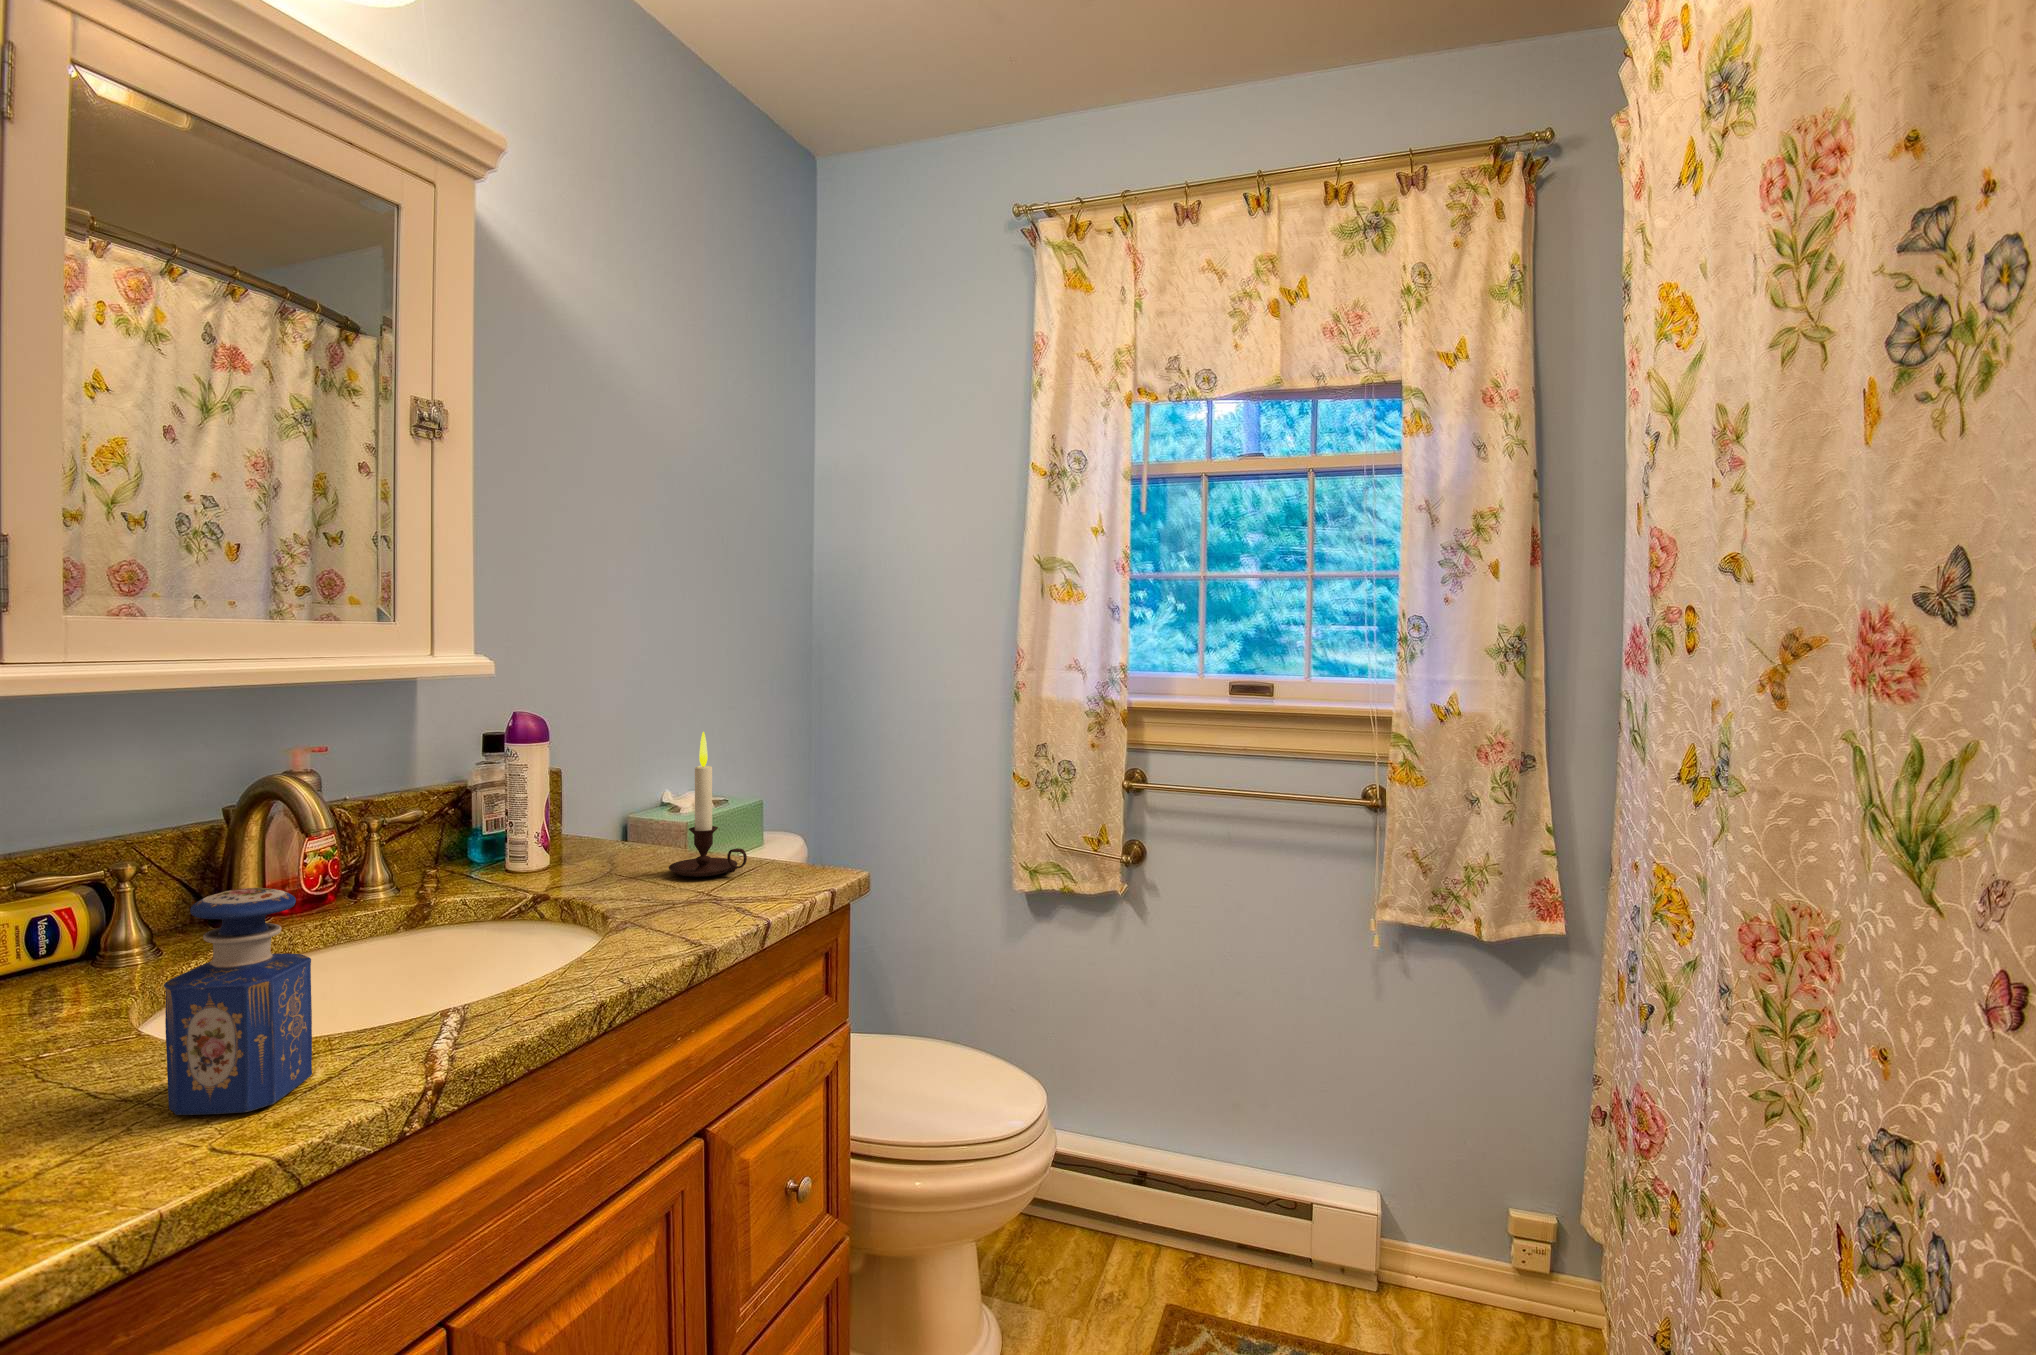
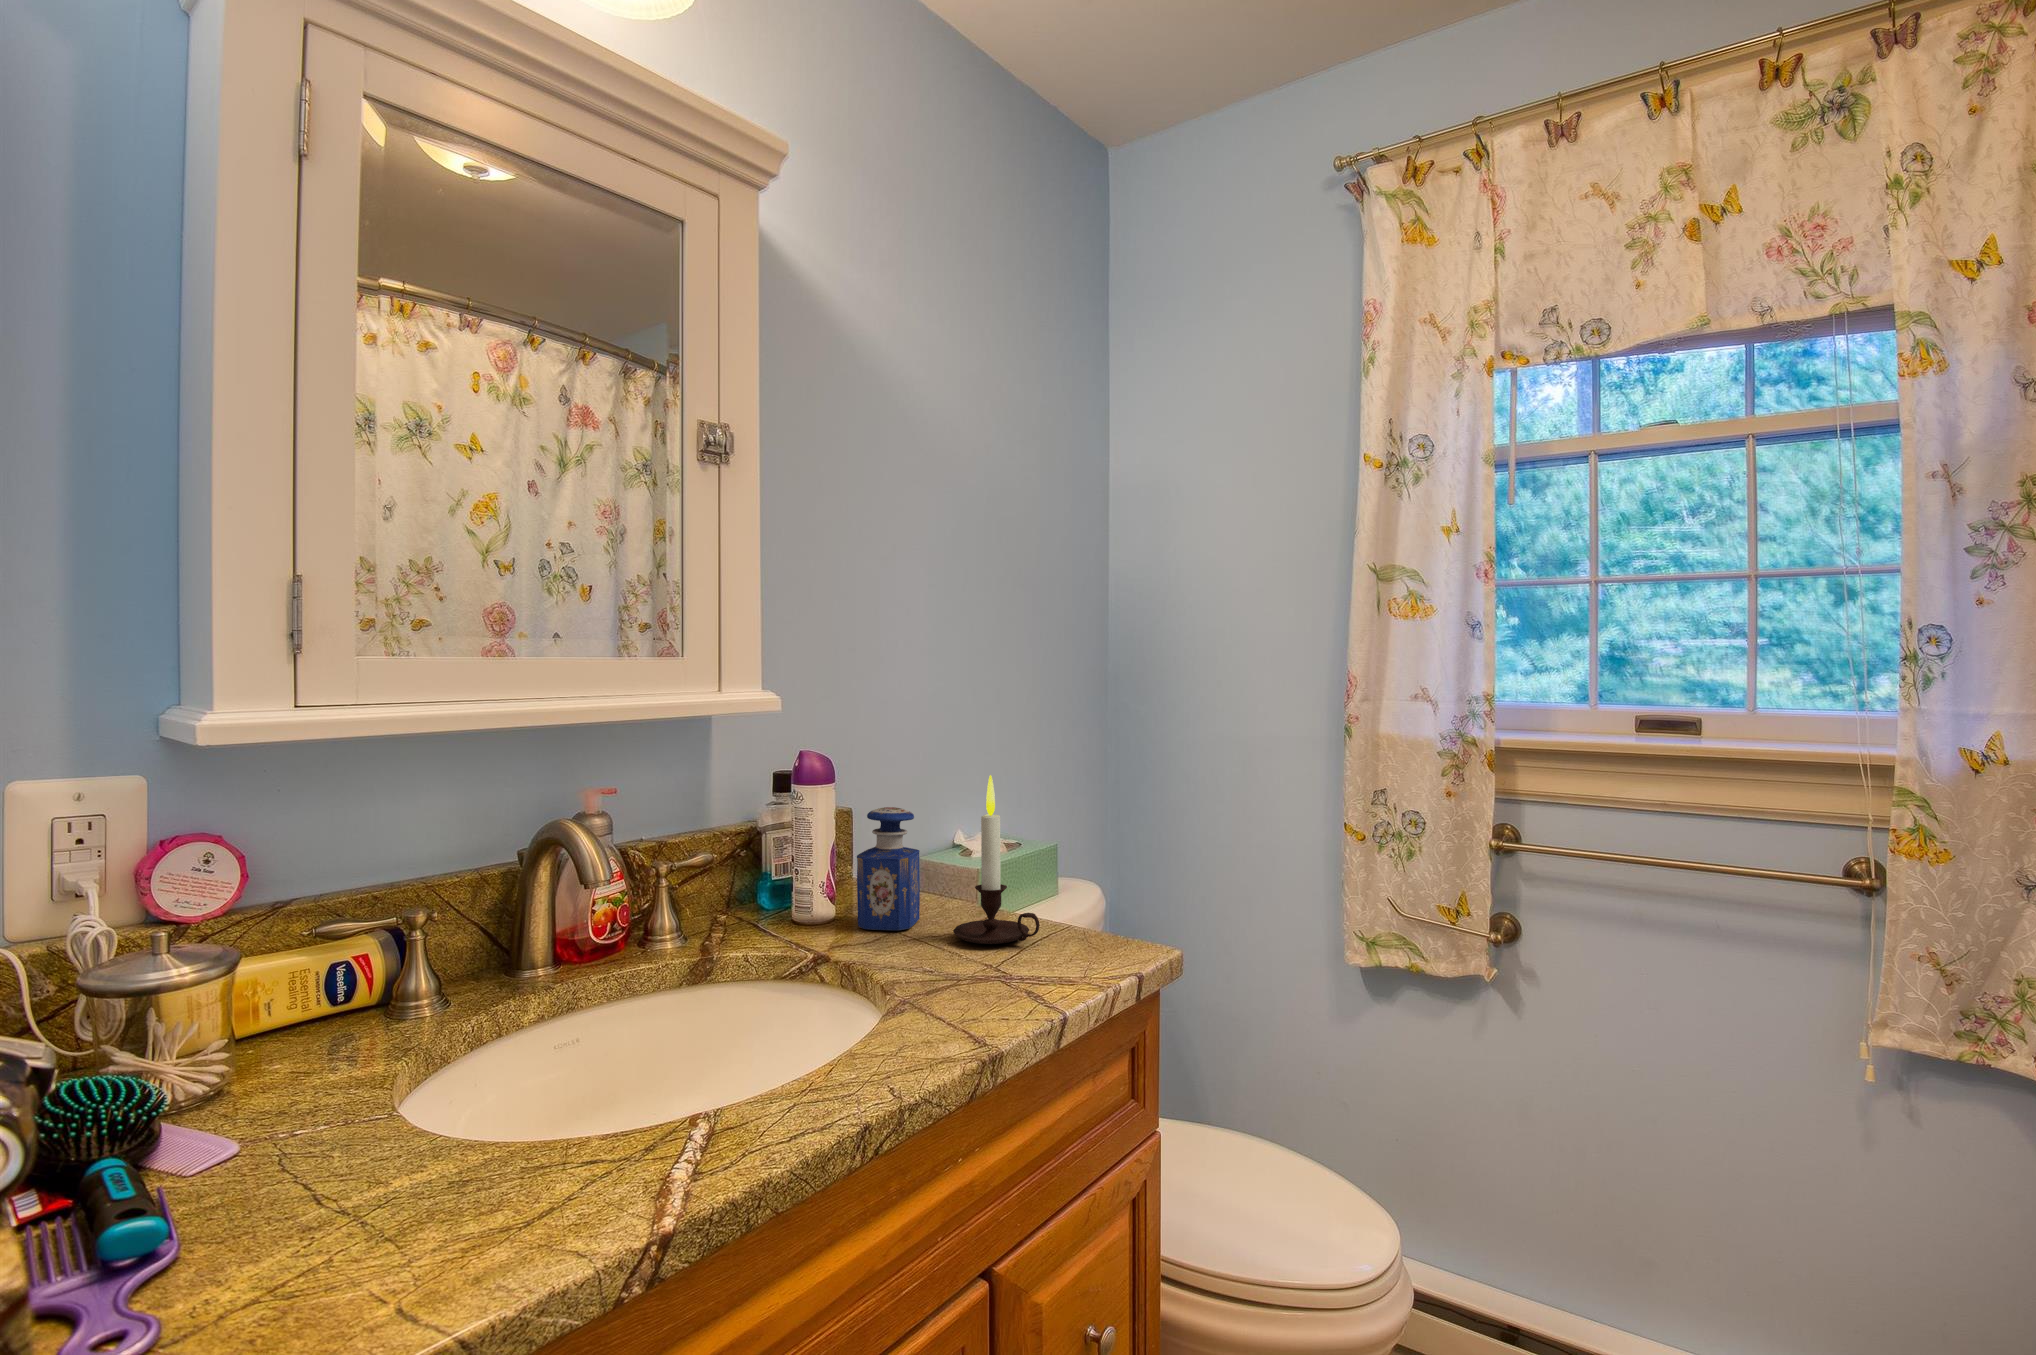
perfume bottle: present [164,888,312,1115] -> present [857,807,920,930]

